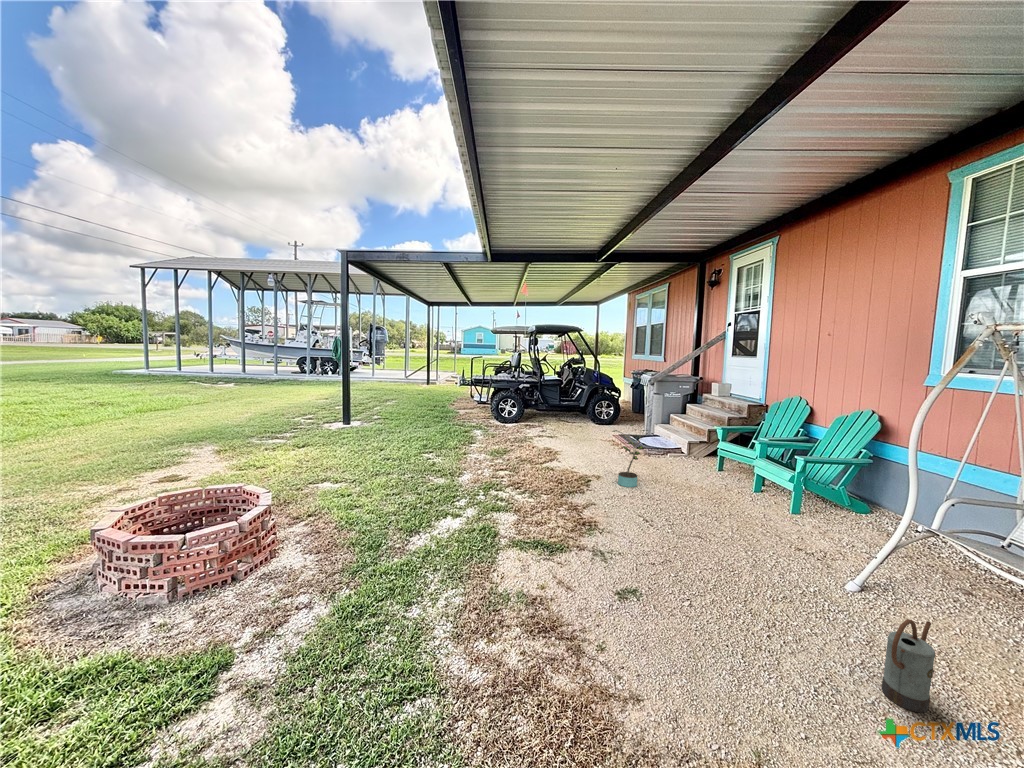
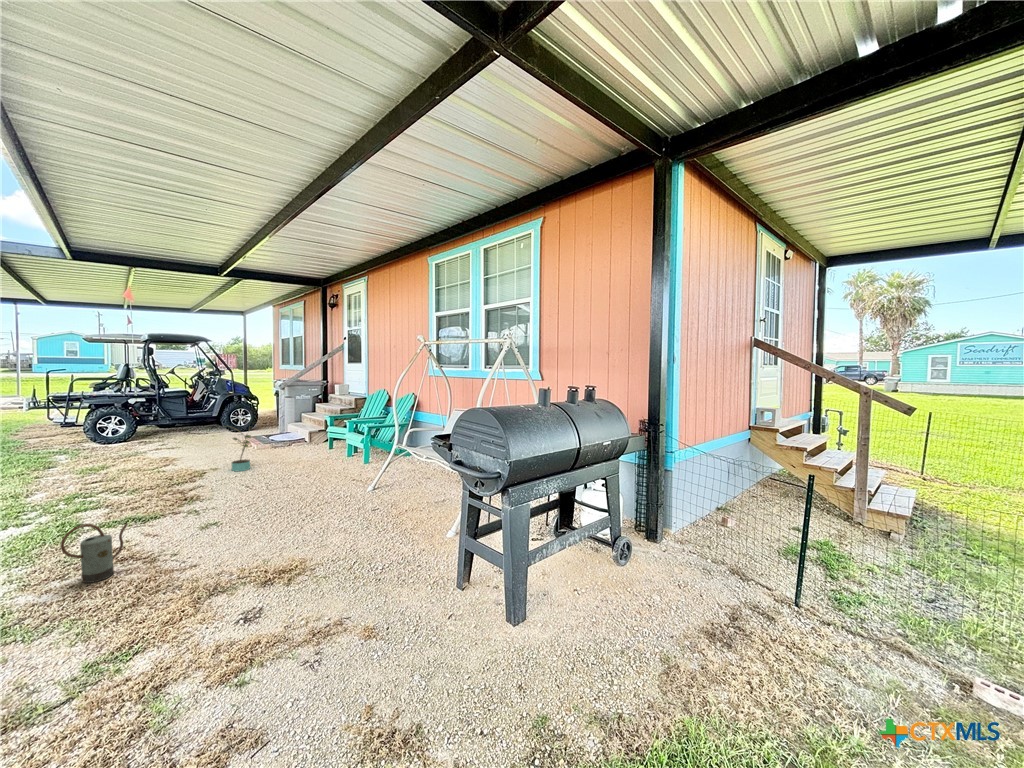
watering can: present [882,619,935,713] -> present [61,523,128,583]

